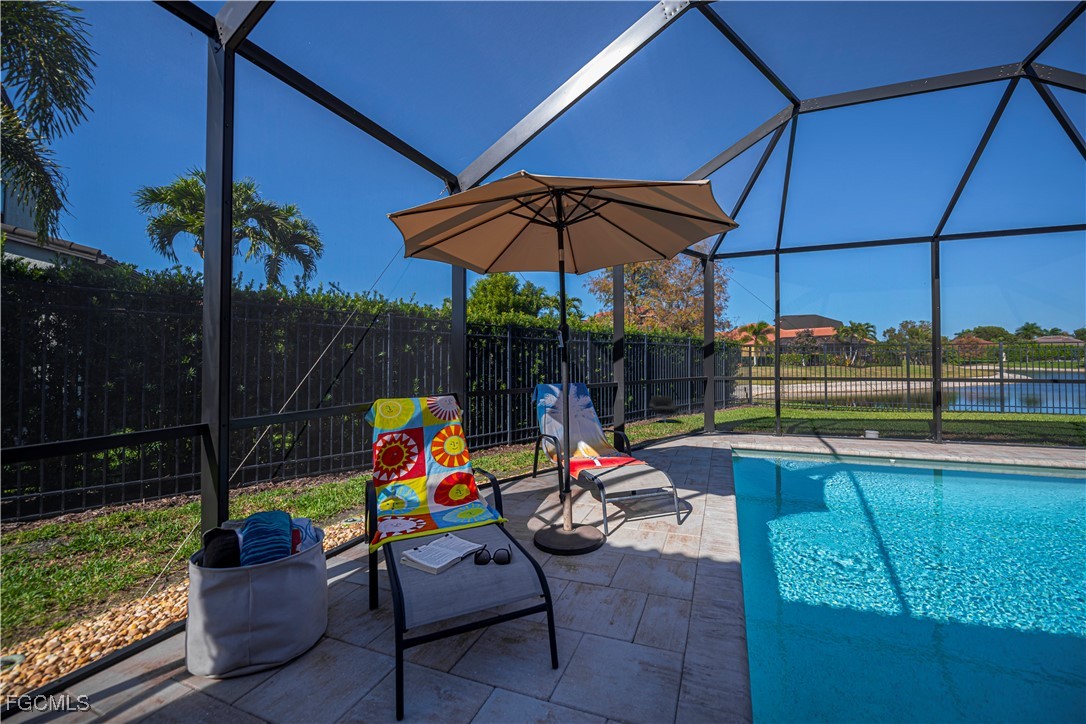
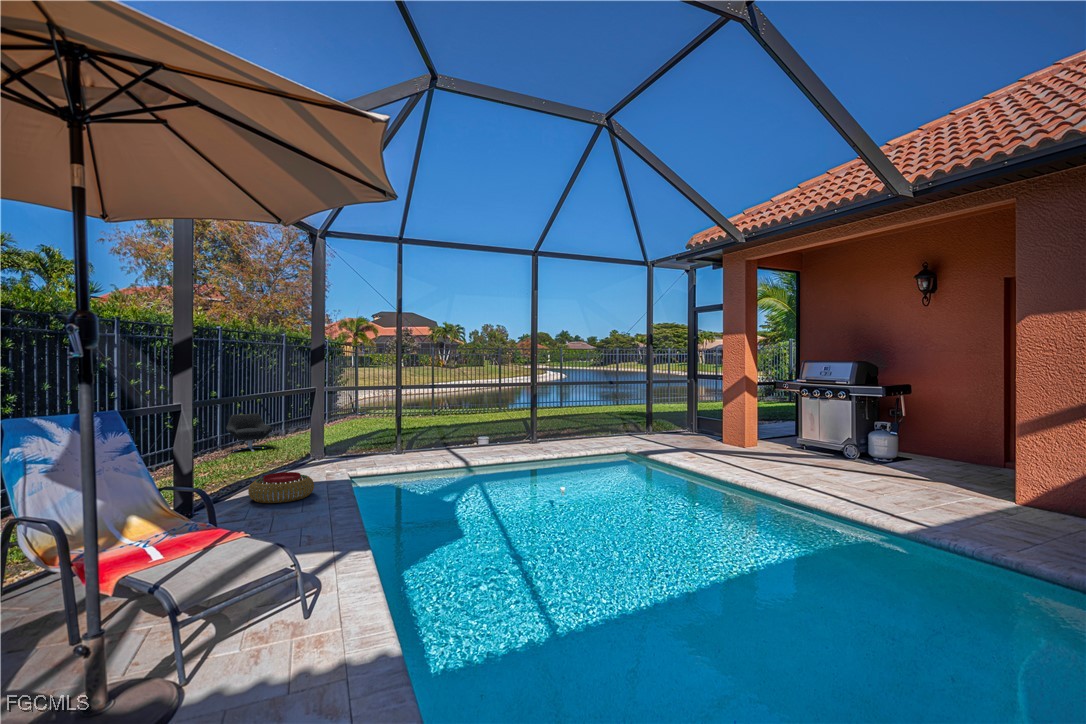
pouf: none [657,436,702,457] -> present [248,472,314,503]

